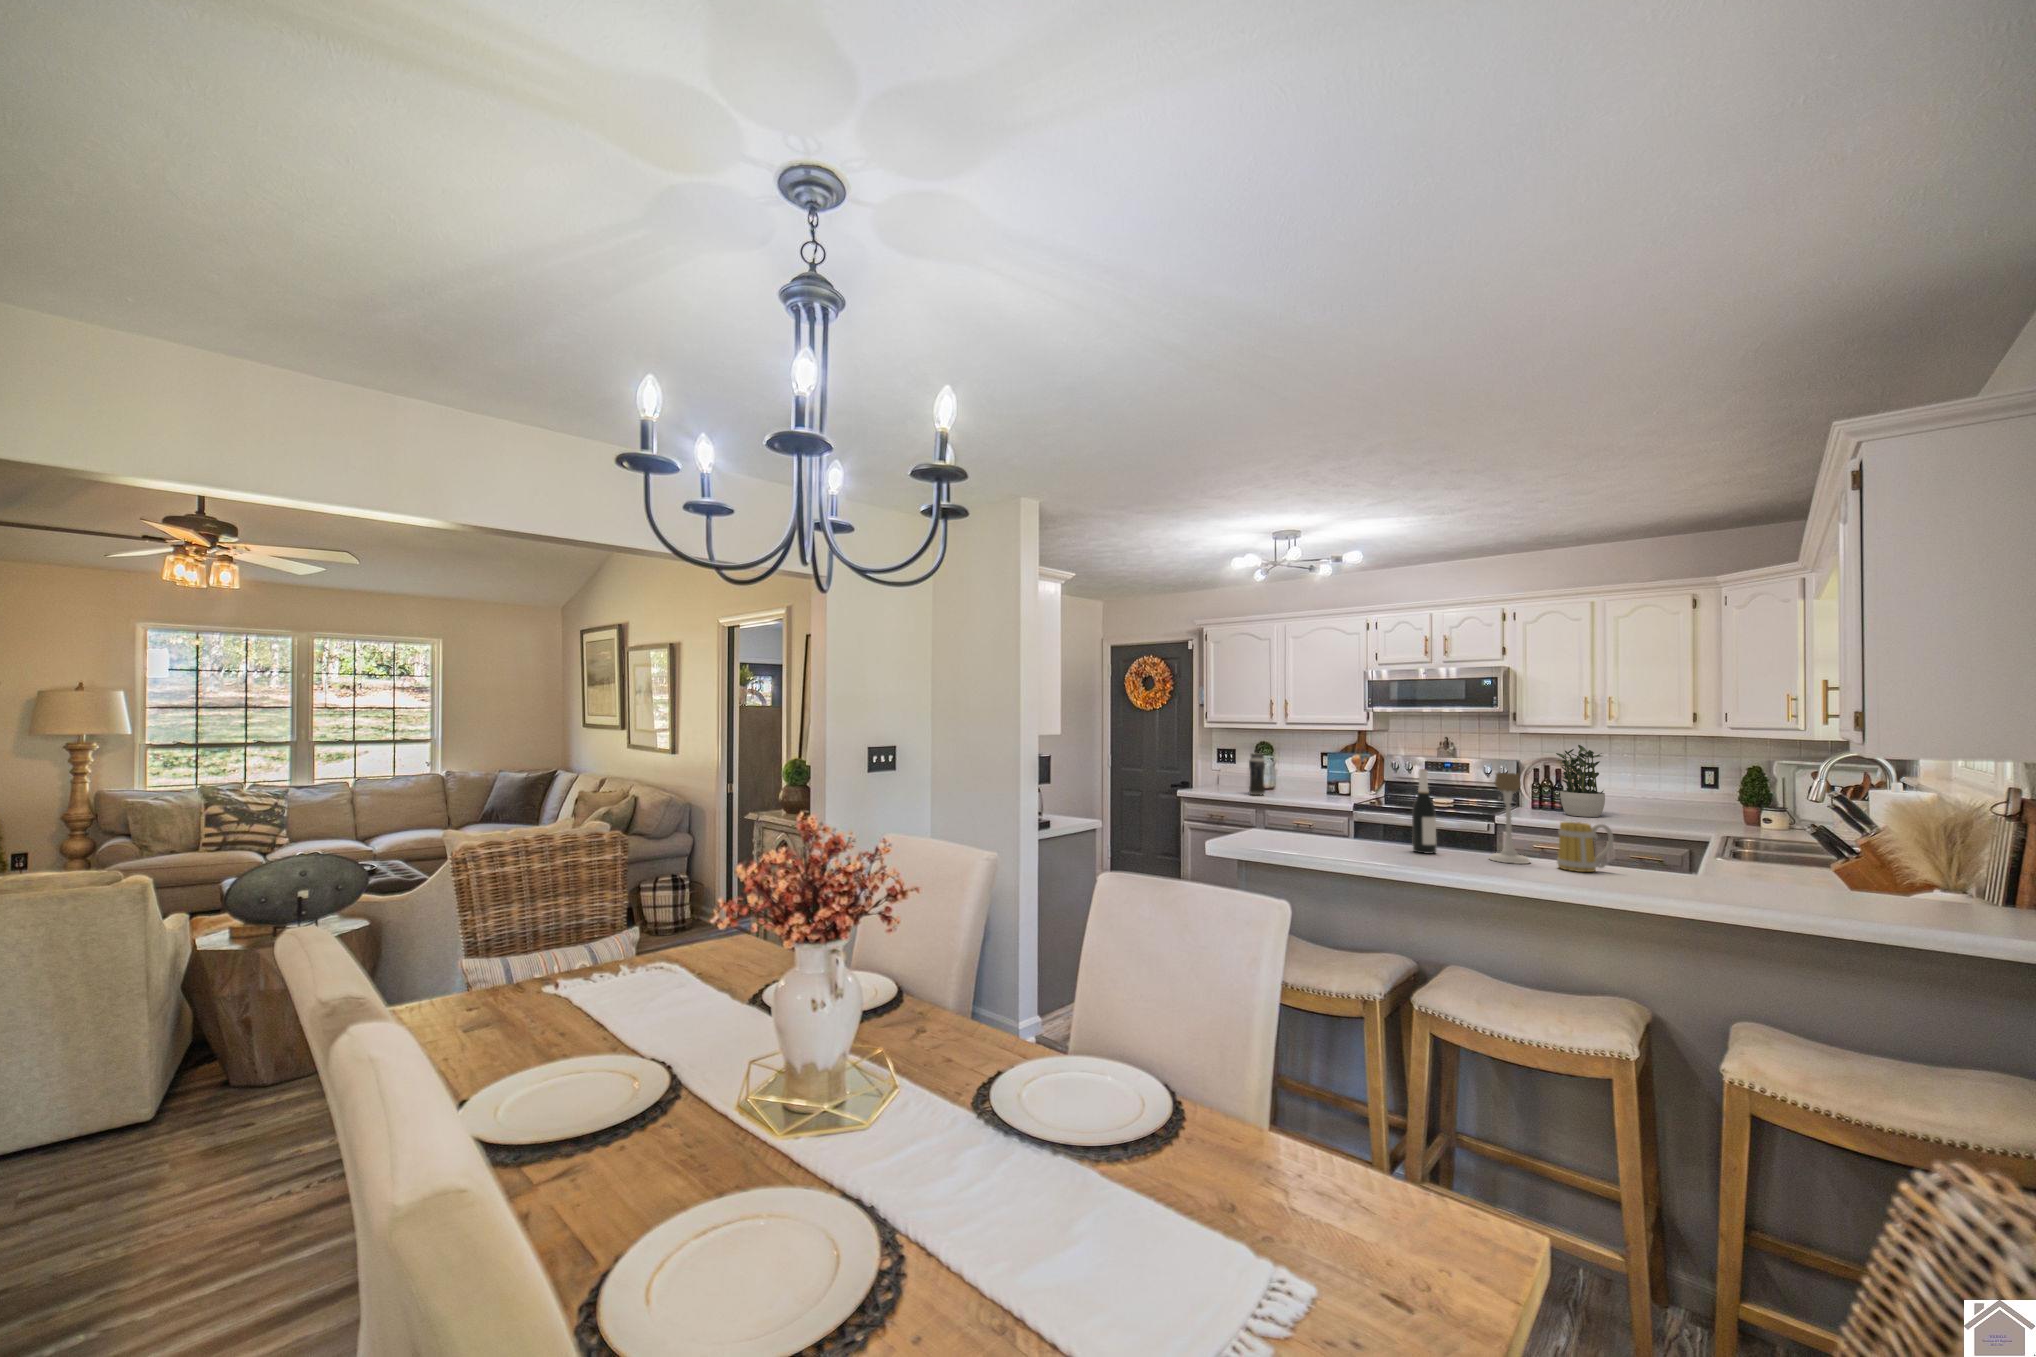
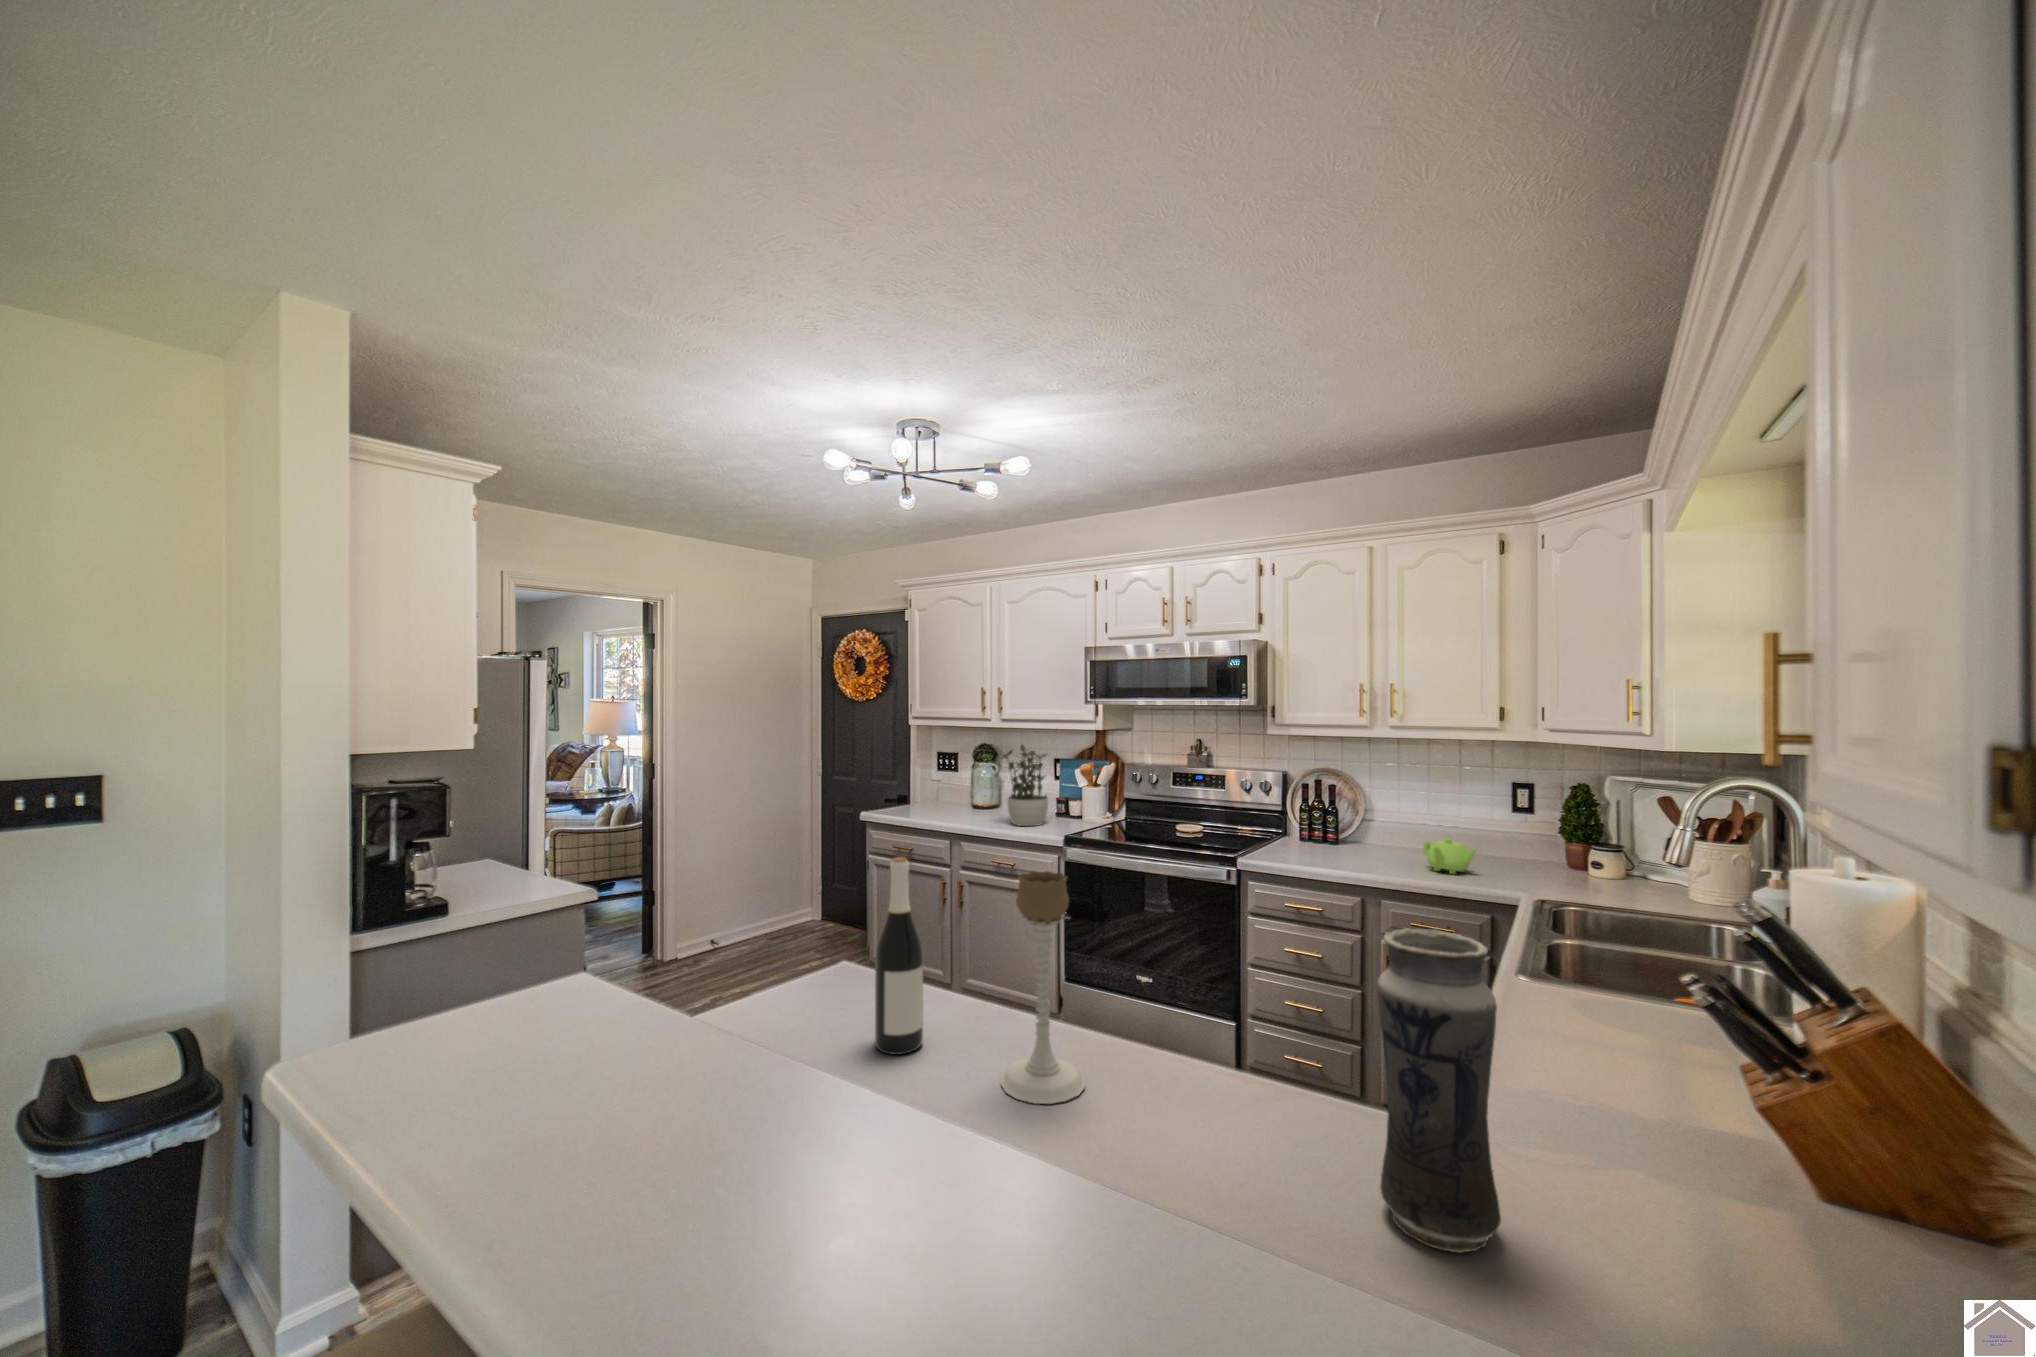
potted plant: present [1556,745,1605,817] -> present [1003,745,1048,826]
vase: present [1249,753,1265,795] -> present [1377,928,1501,1253]
teapot: none [1637,801,1679,824] -> present [1423,838,1476,874]
mug: present [1557,822,1614,872] -> none [1114,1005,1237,1153]

